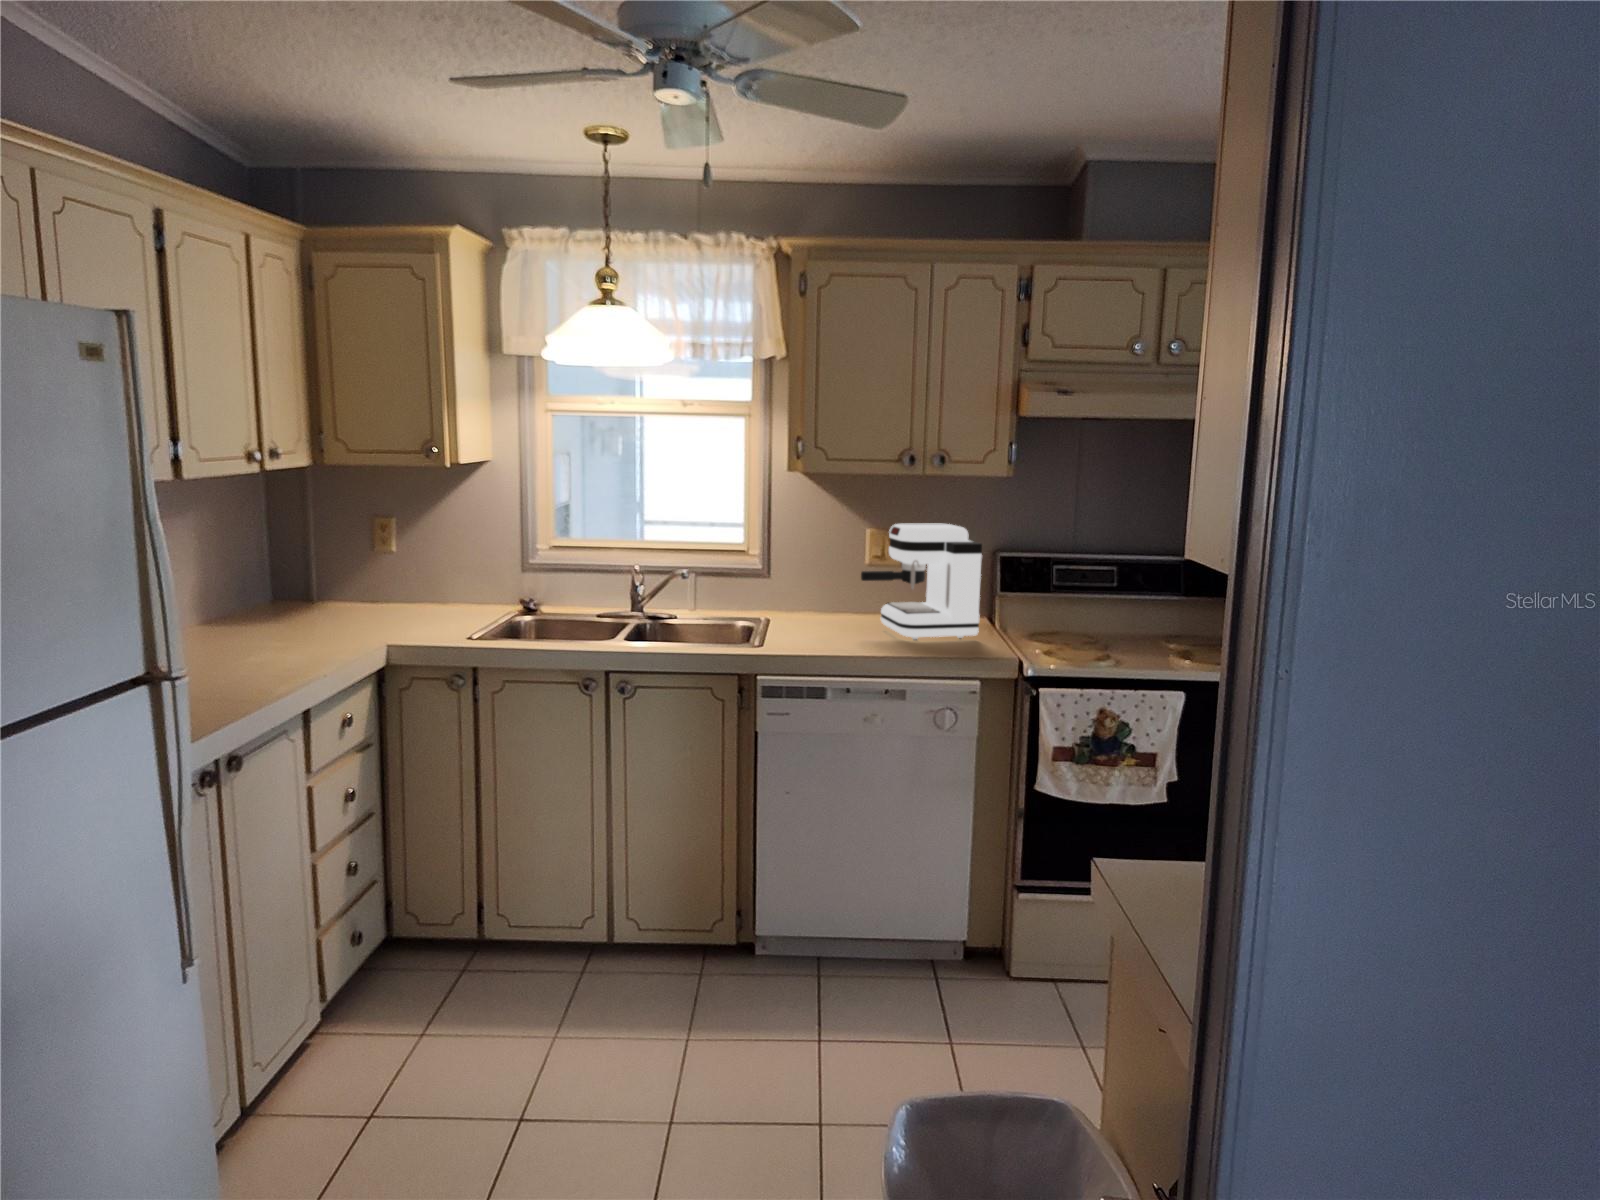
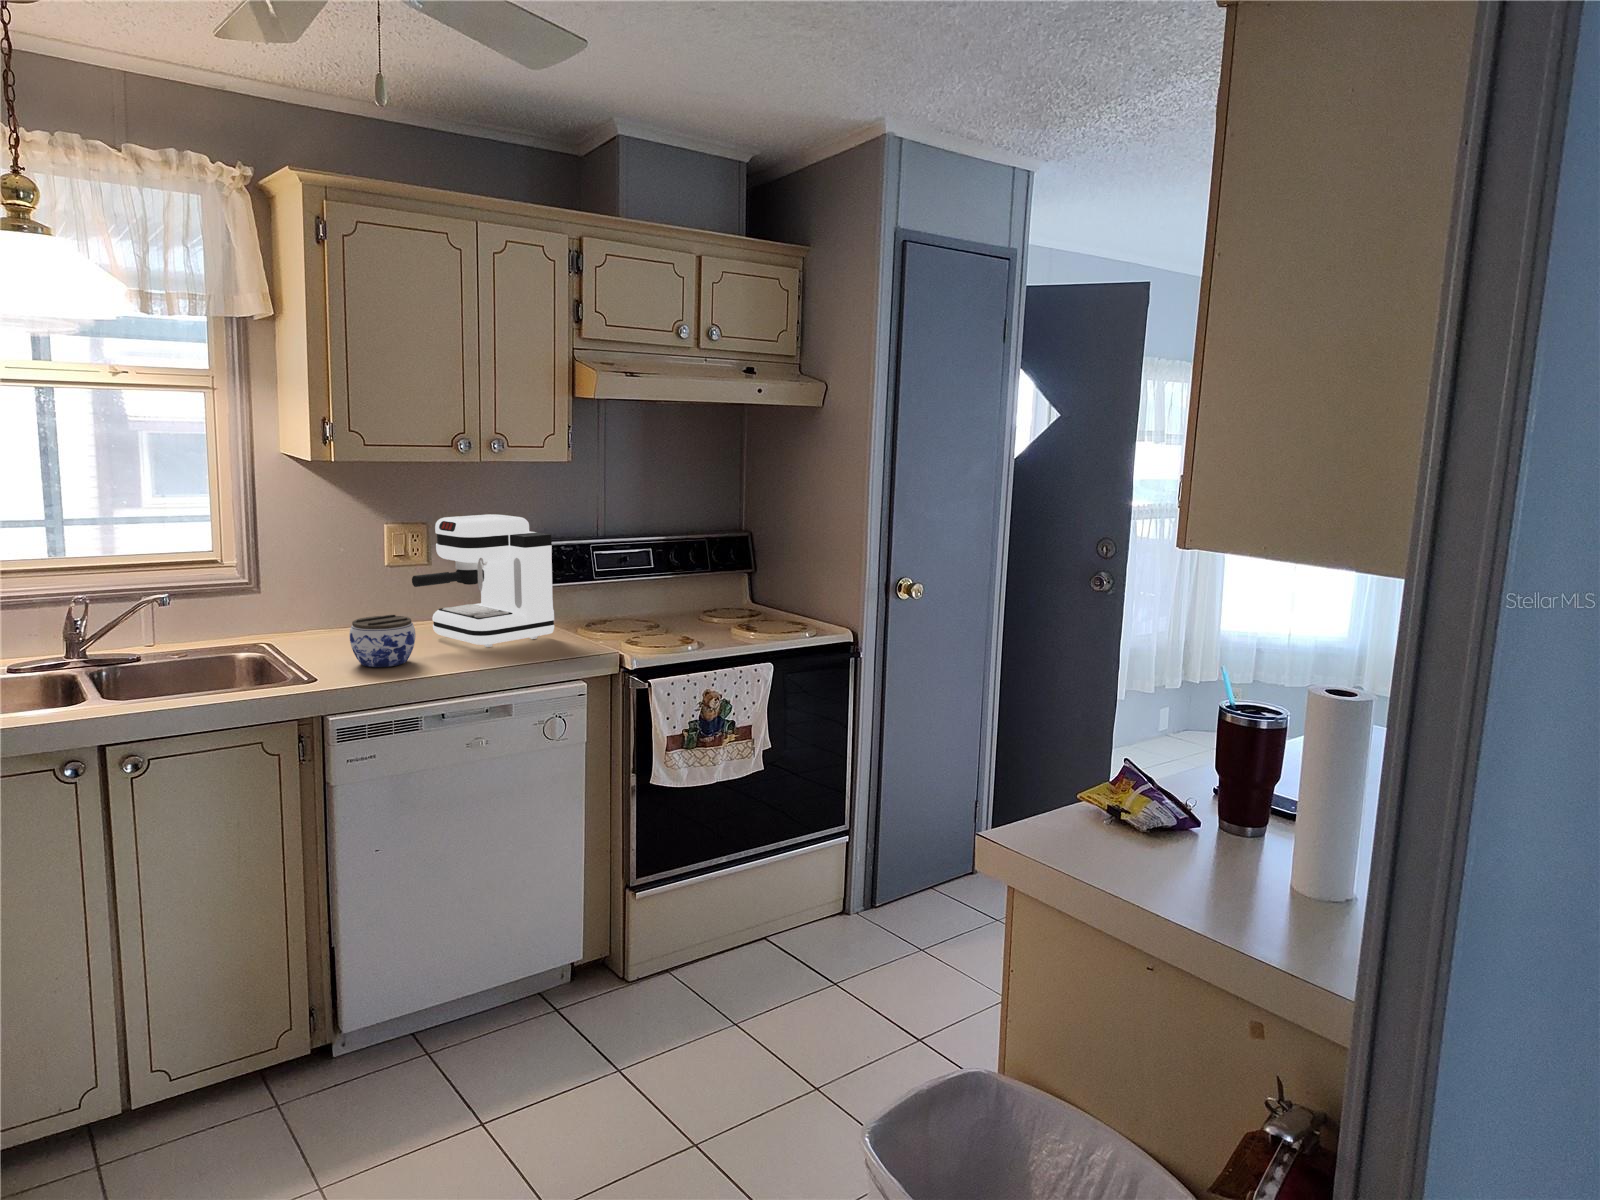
jar: none [796,601,847,644] -> present [350,615,415,667]

